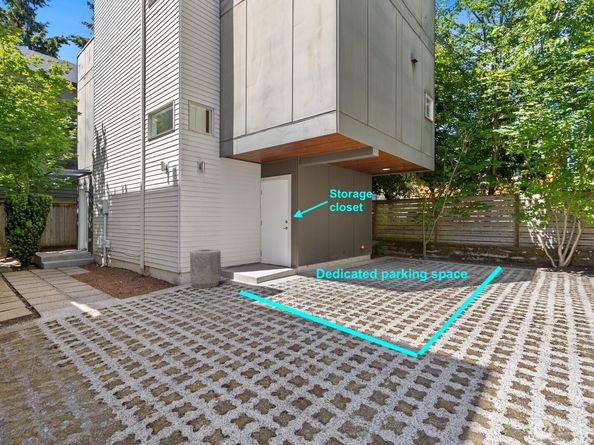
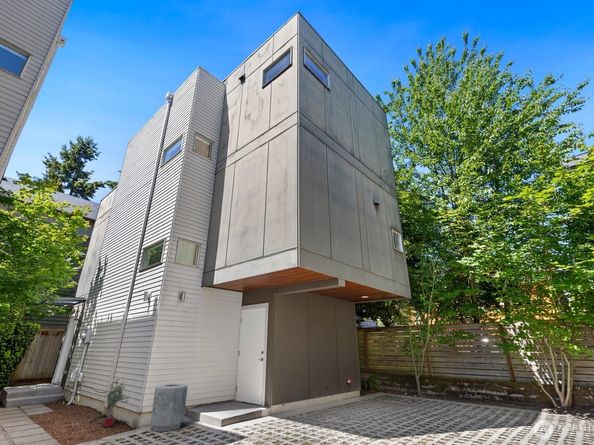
potted tree: none [142,245,166,285] -> present [104,379,129,427]

